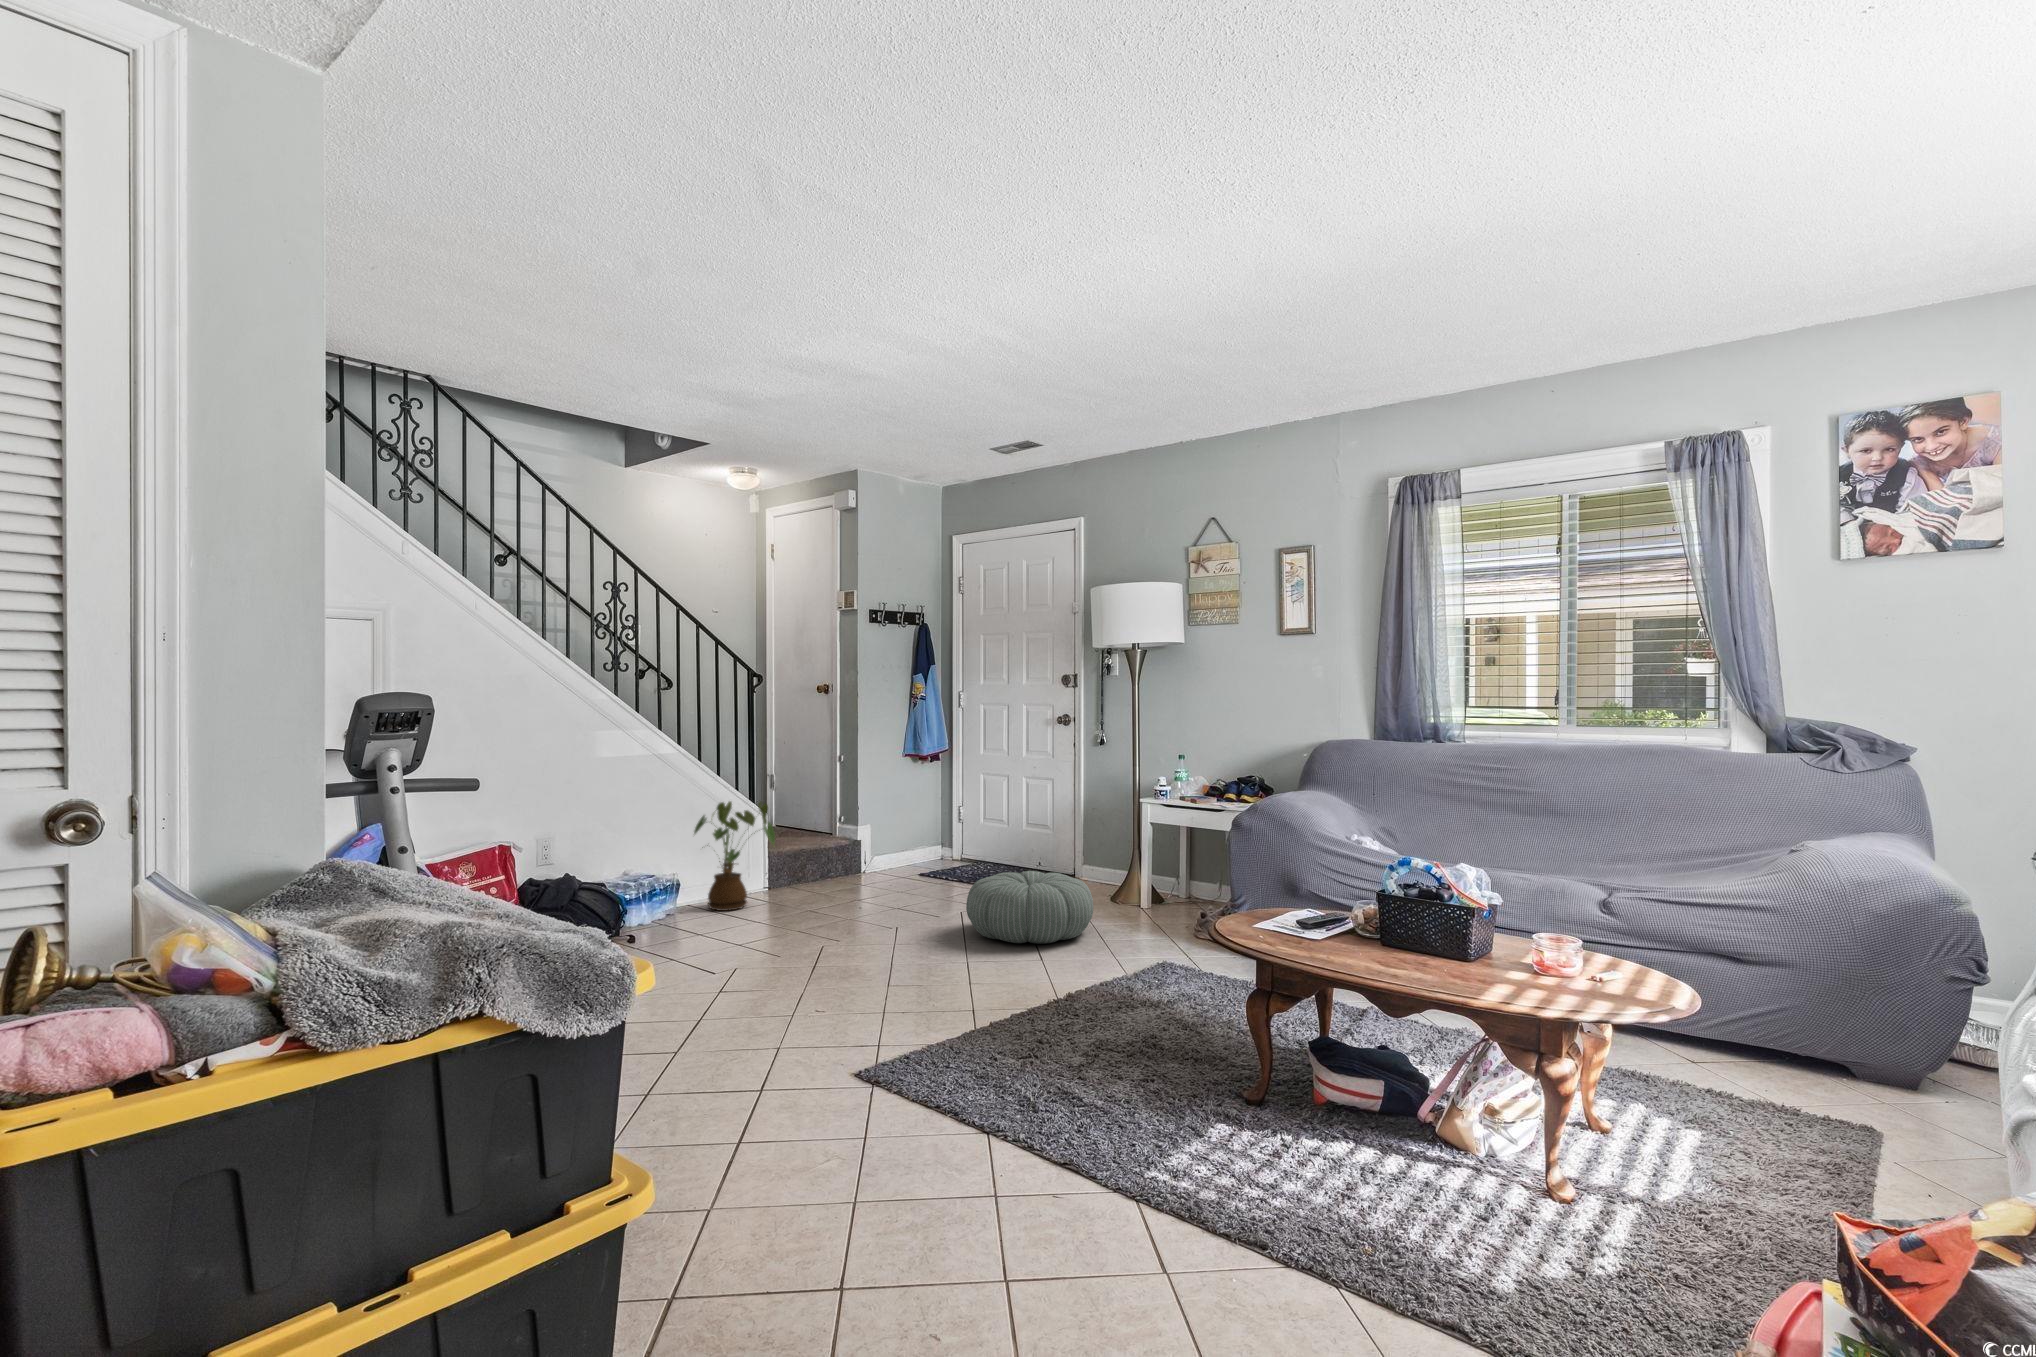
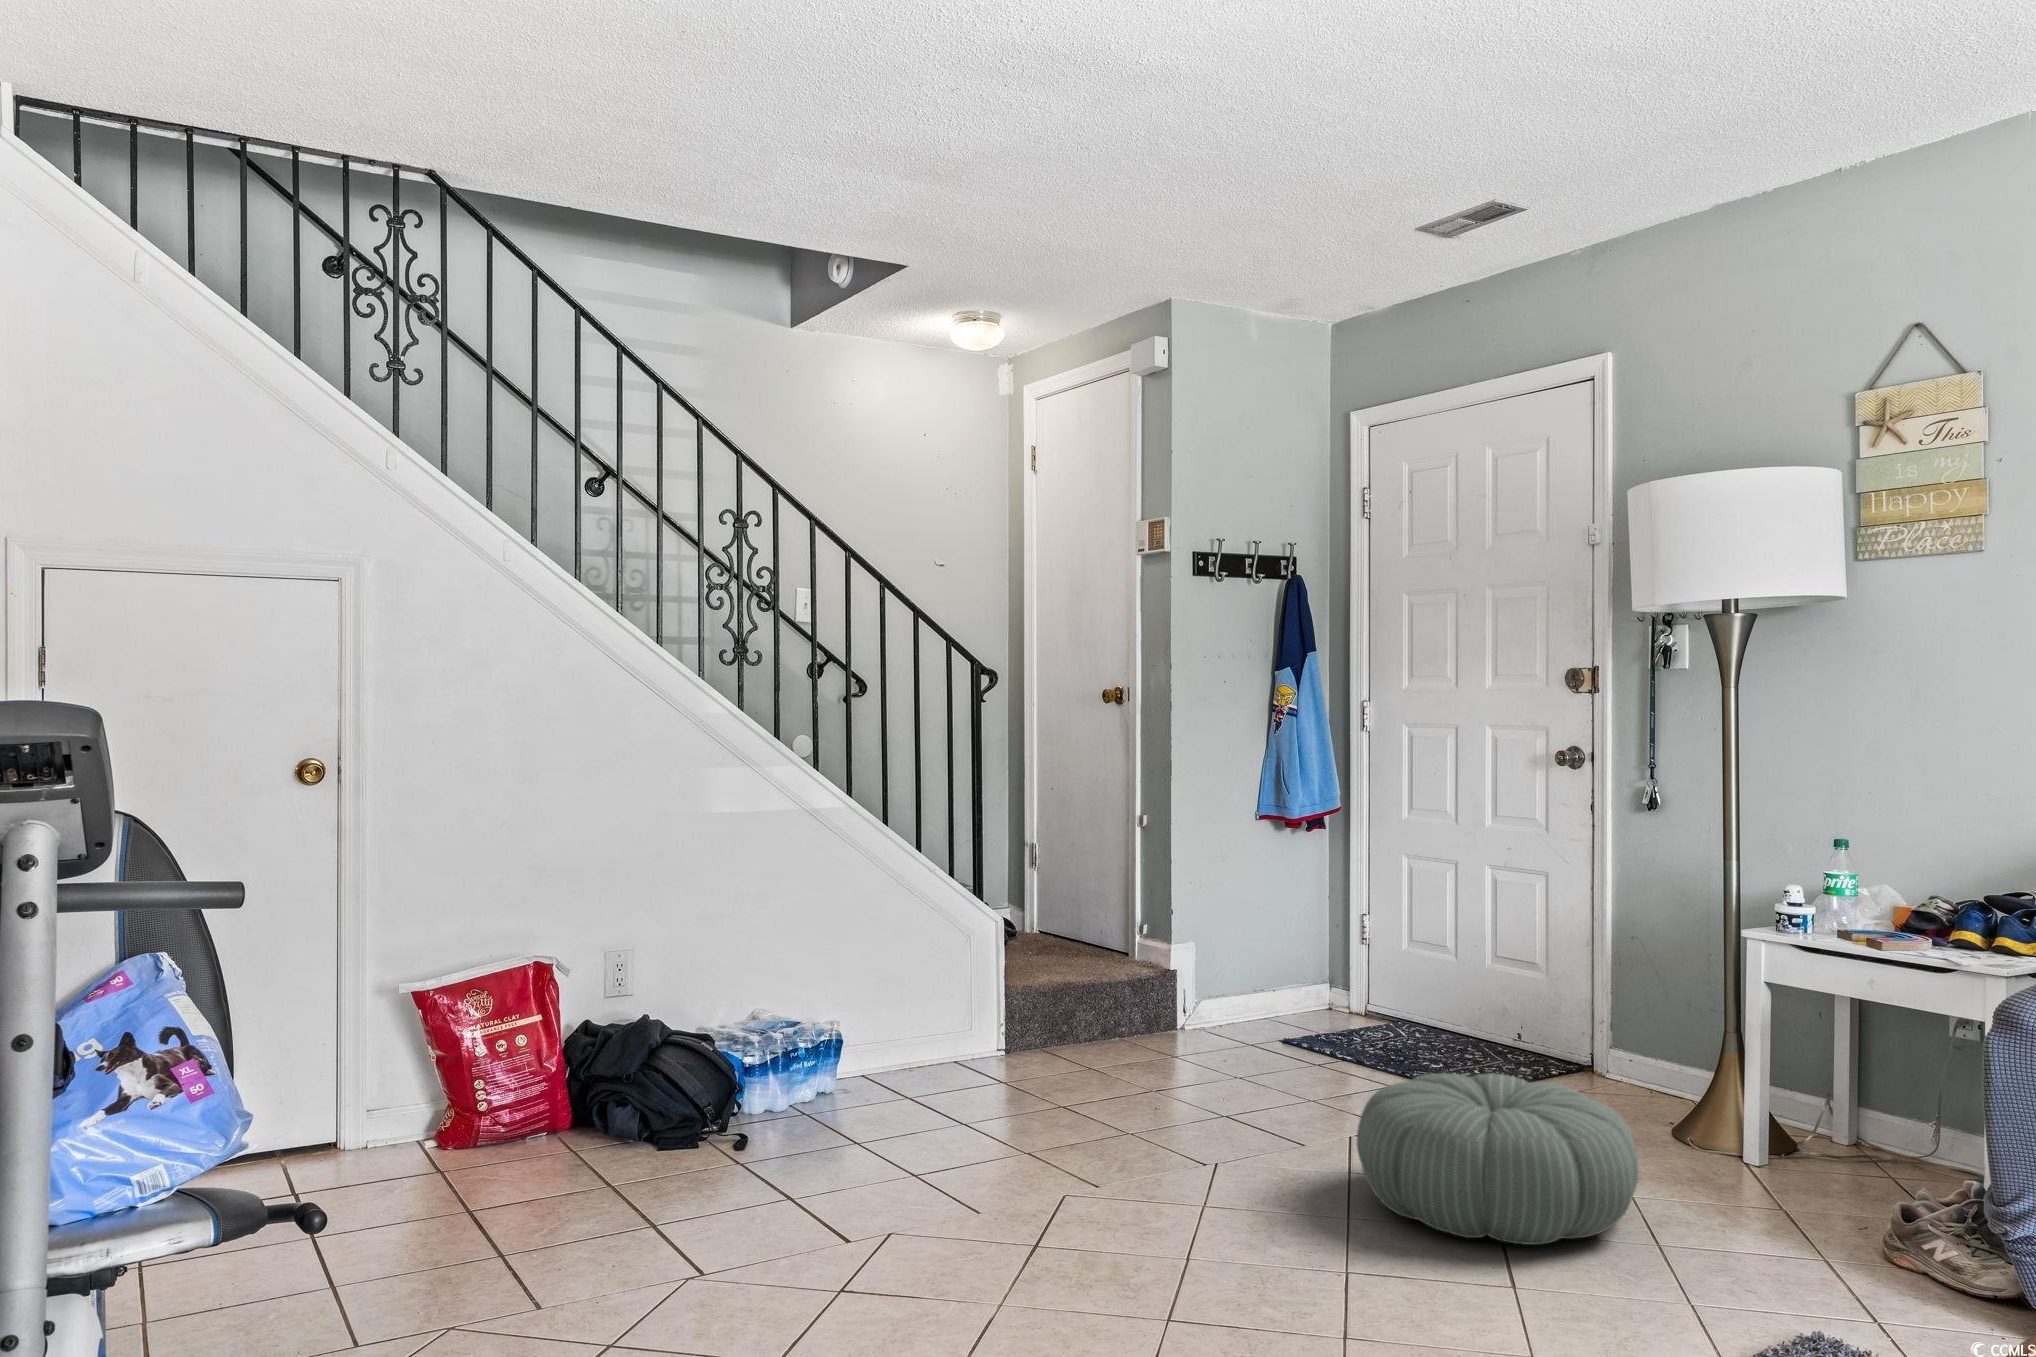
house plant: present [694,802,775,911] -> none [863,894,1005,1094]

